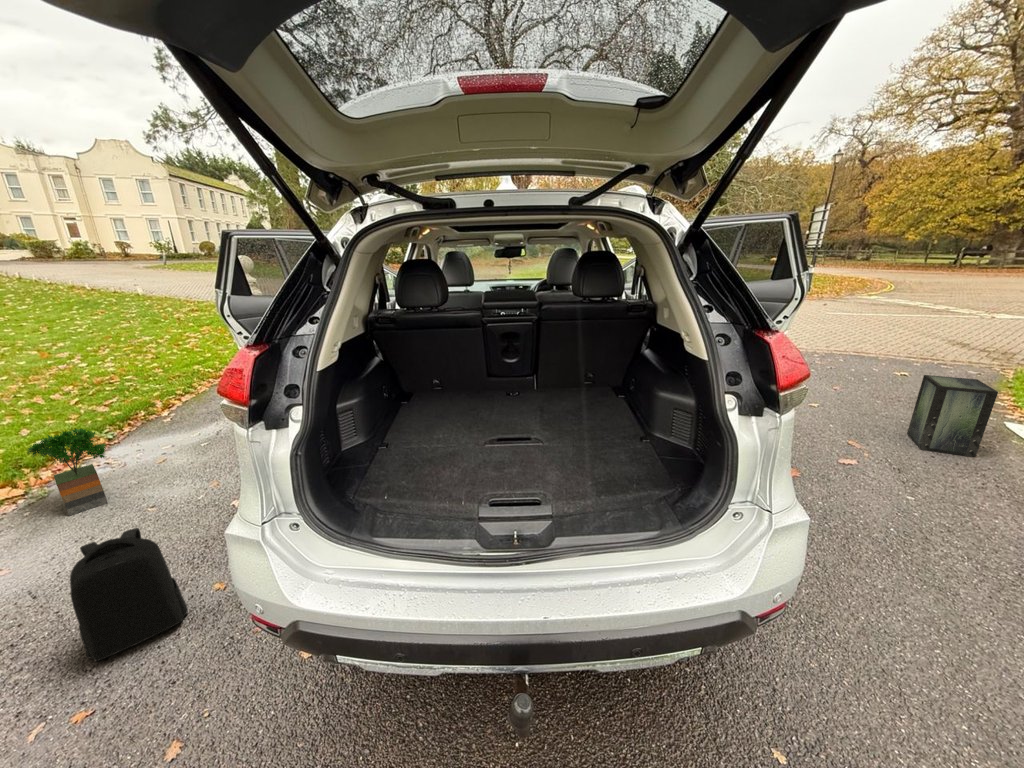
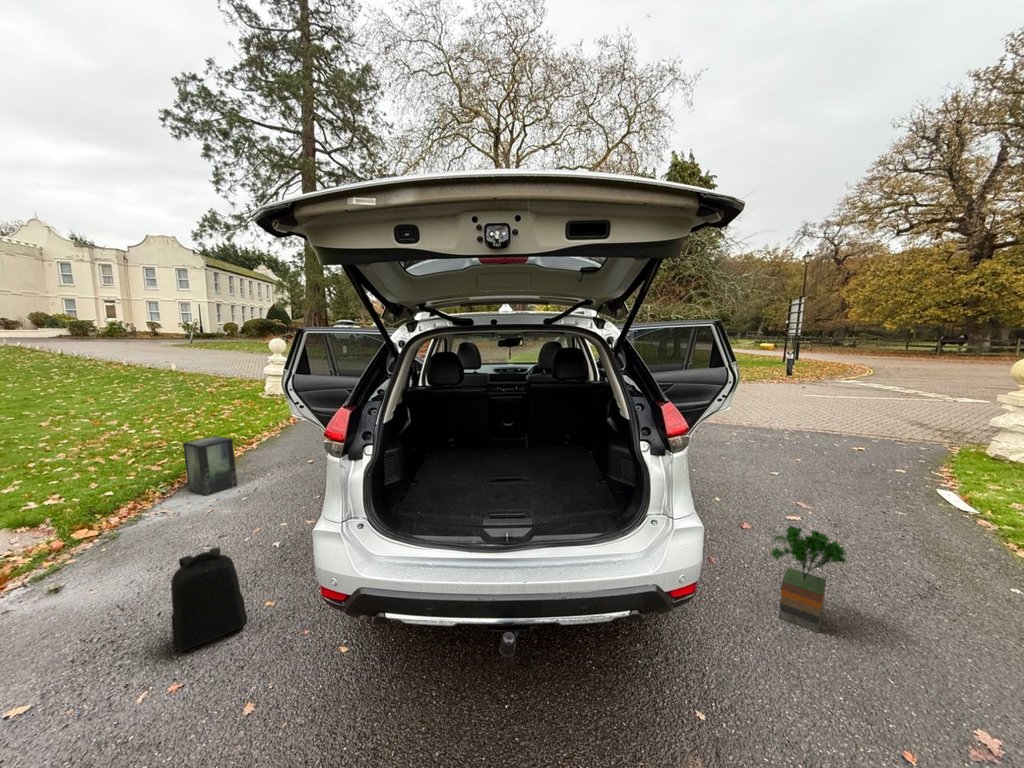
storage box: present [907,375,998,457] -> present [183,436,237,496]
potted tree: present [28,429,108,516] -> present [772,526,847,632]

